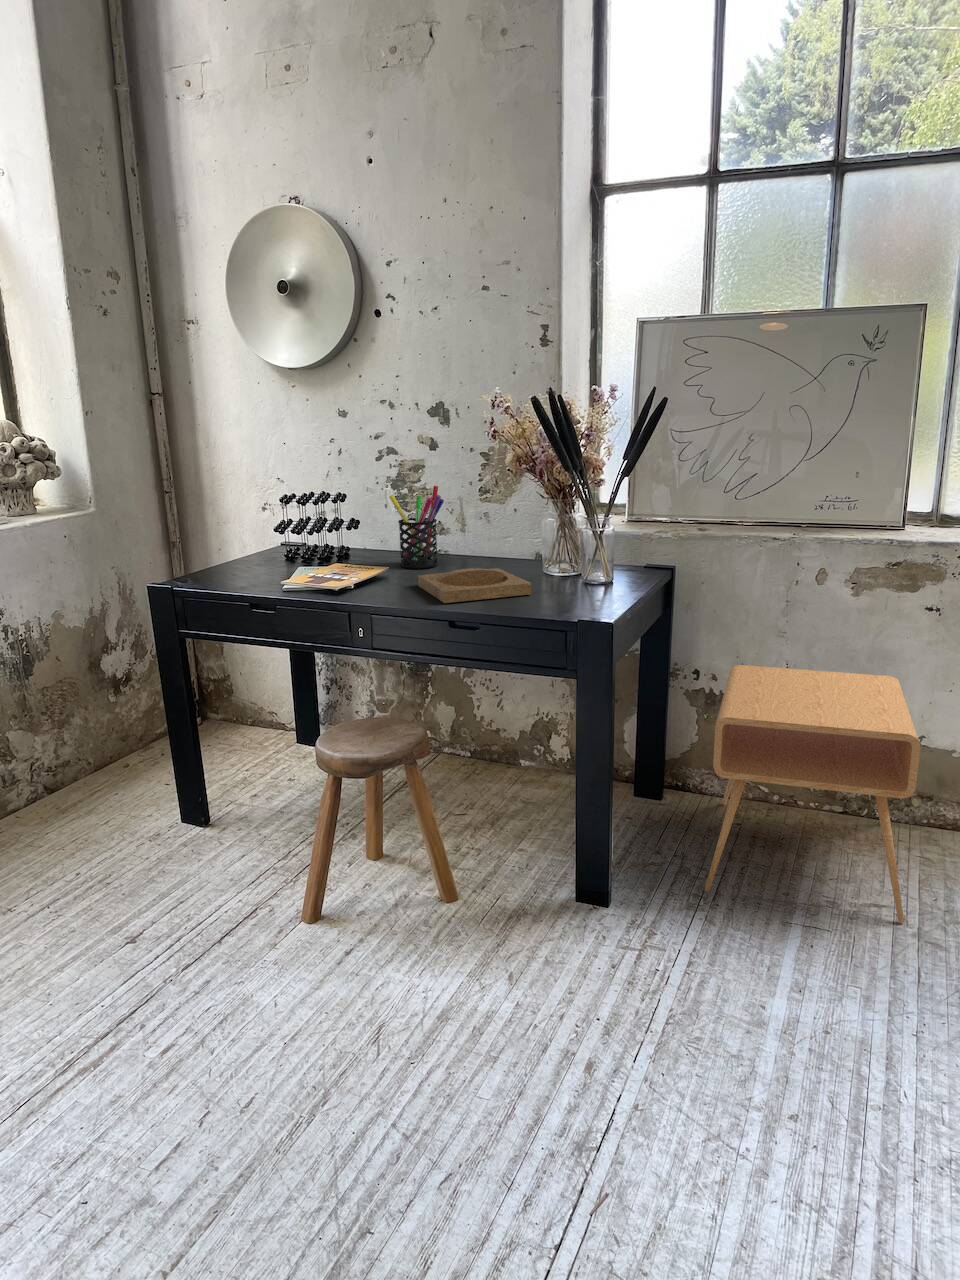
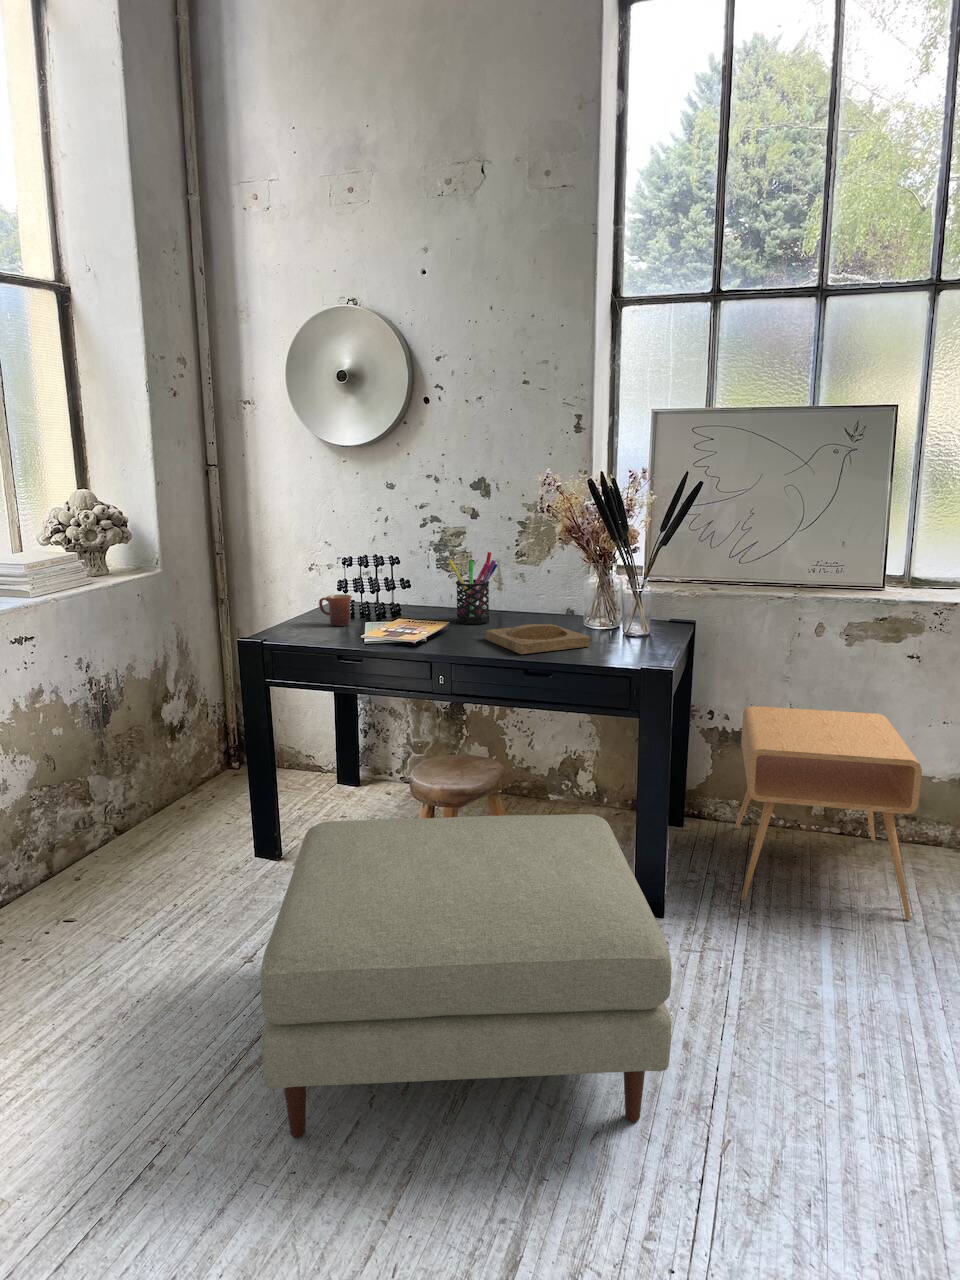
mug: none [246,535,281,571] -> present [319,594,352,626]
ottoman: none [39,791,531,1162] -> present [260,814,671,1138]

